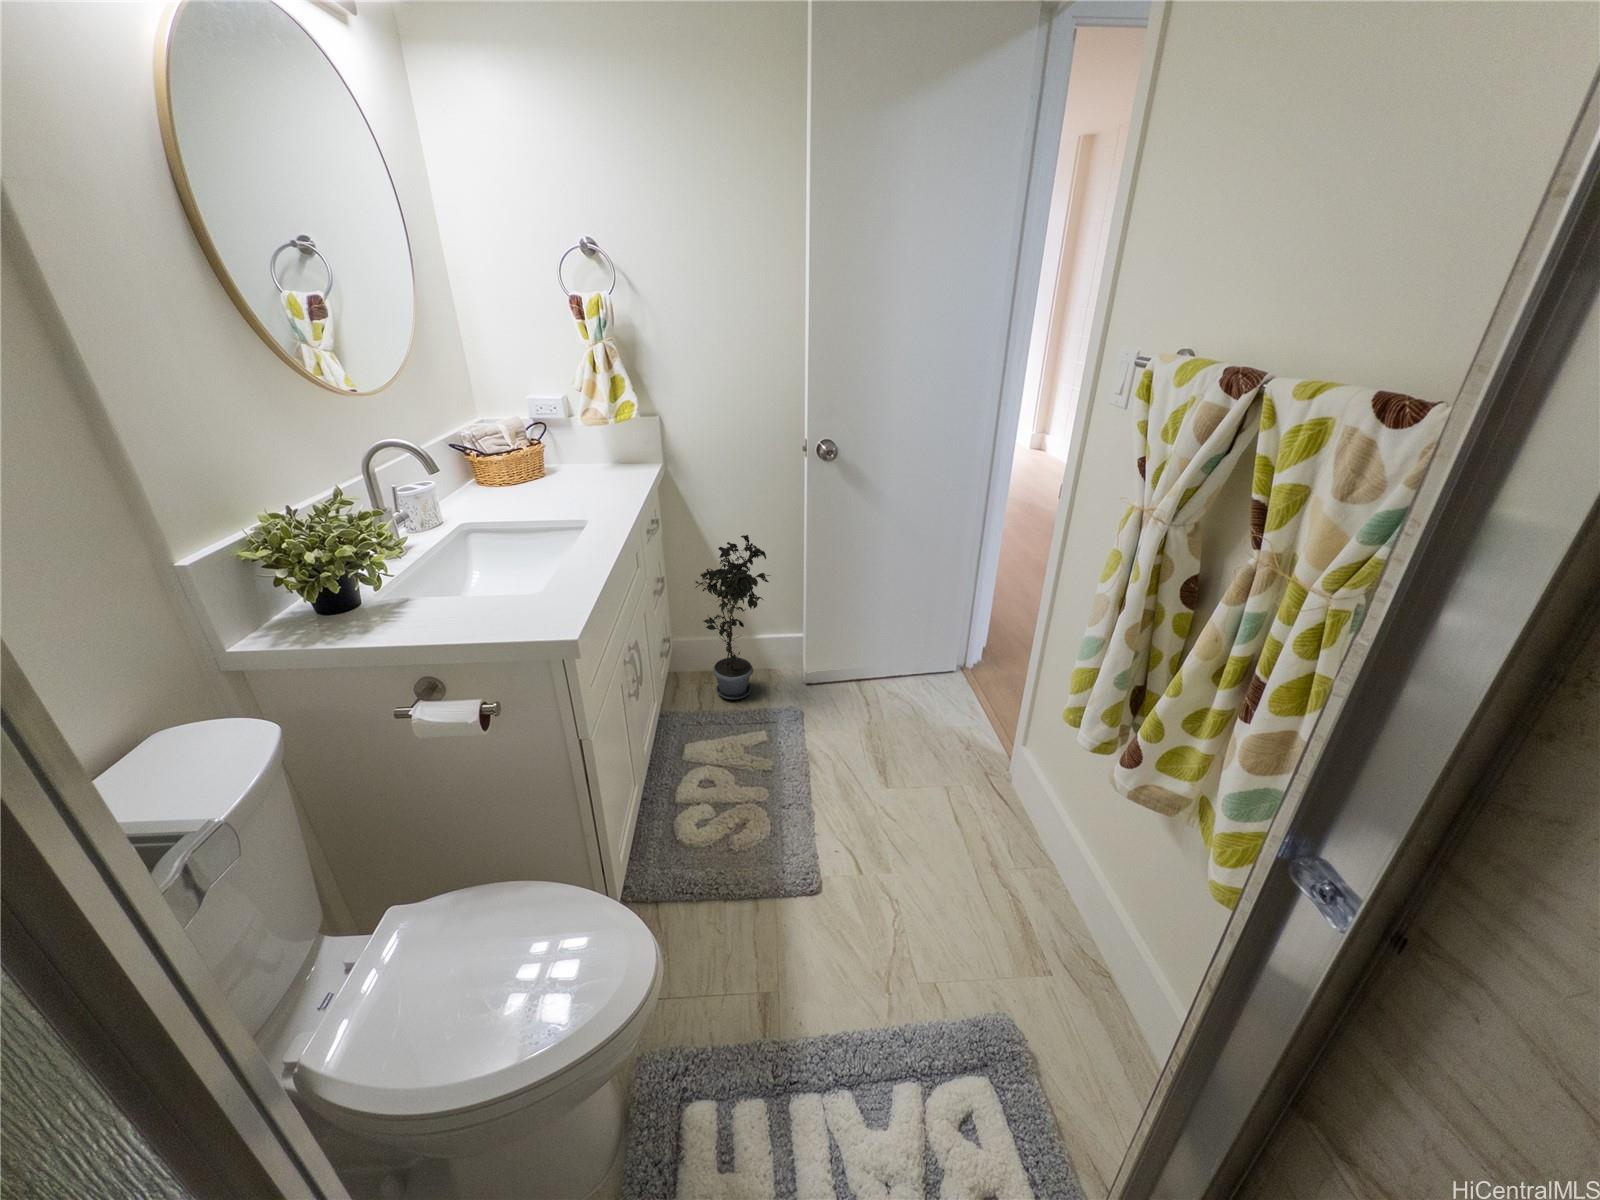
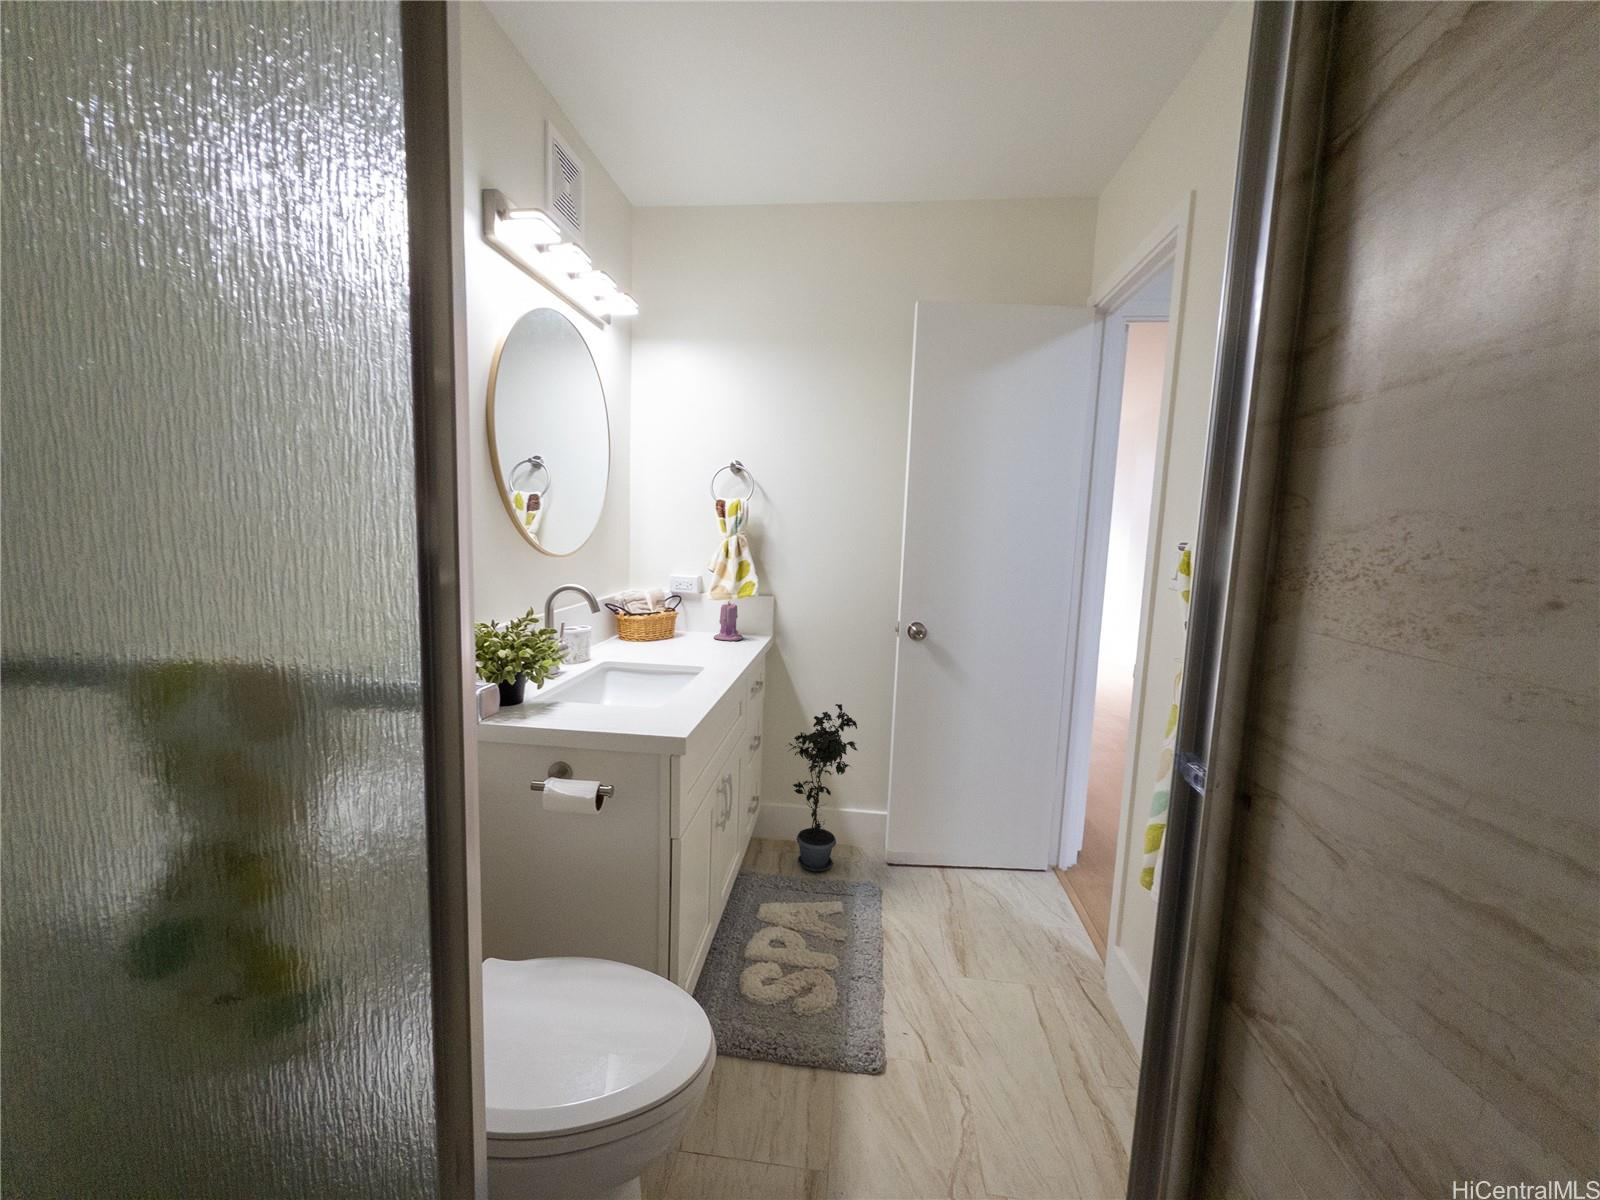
candle: none [594,423,628,473] -> present [714,601,743,641]

